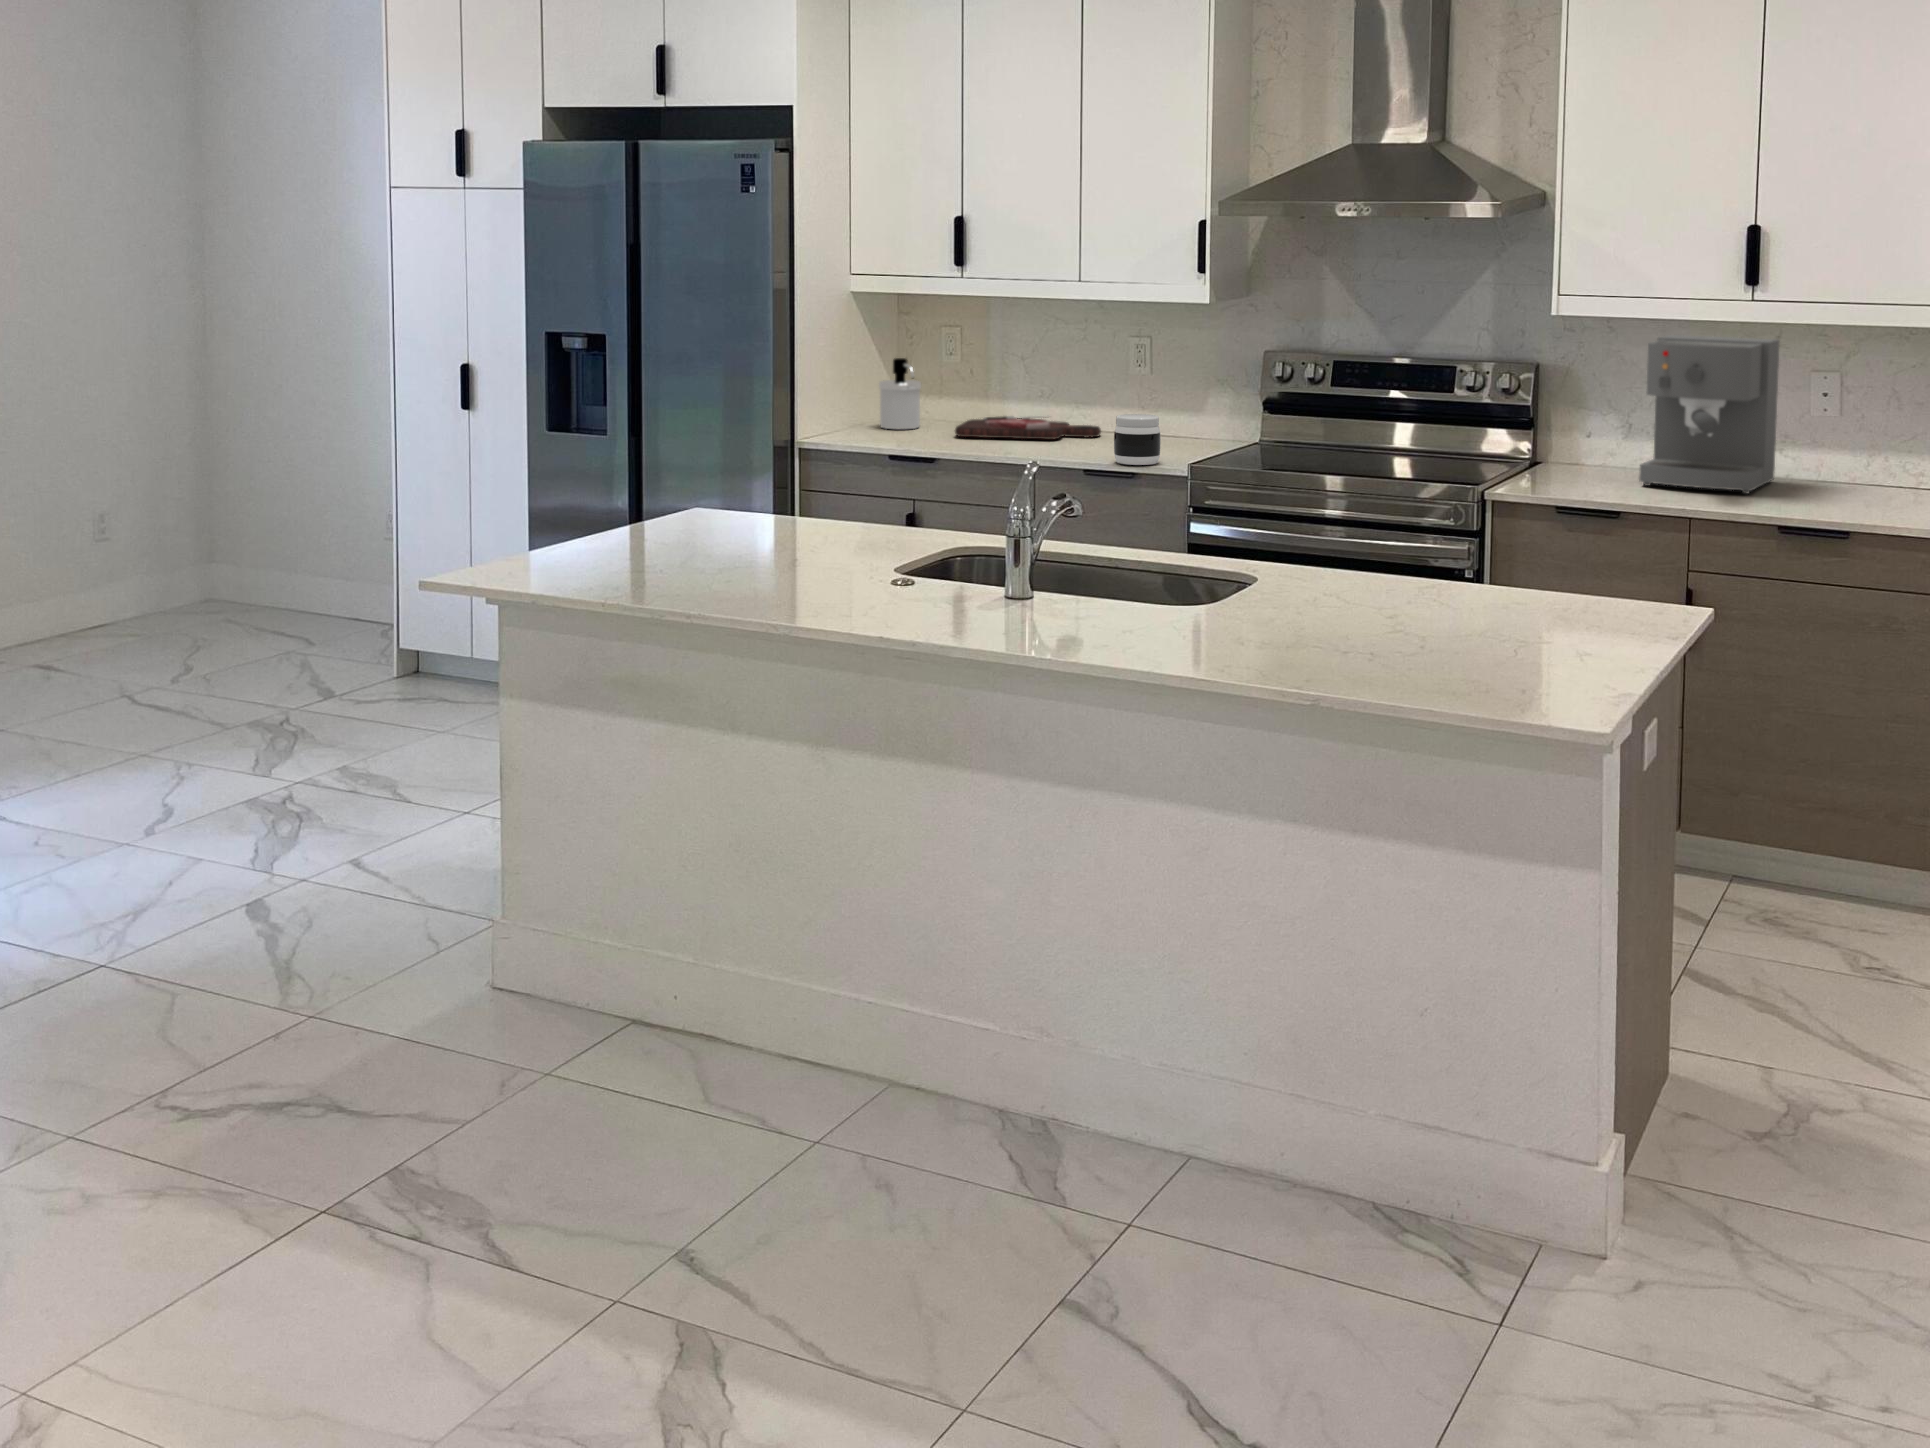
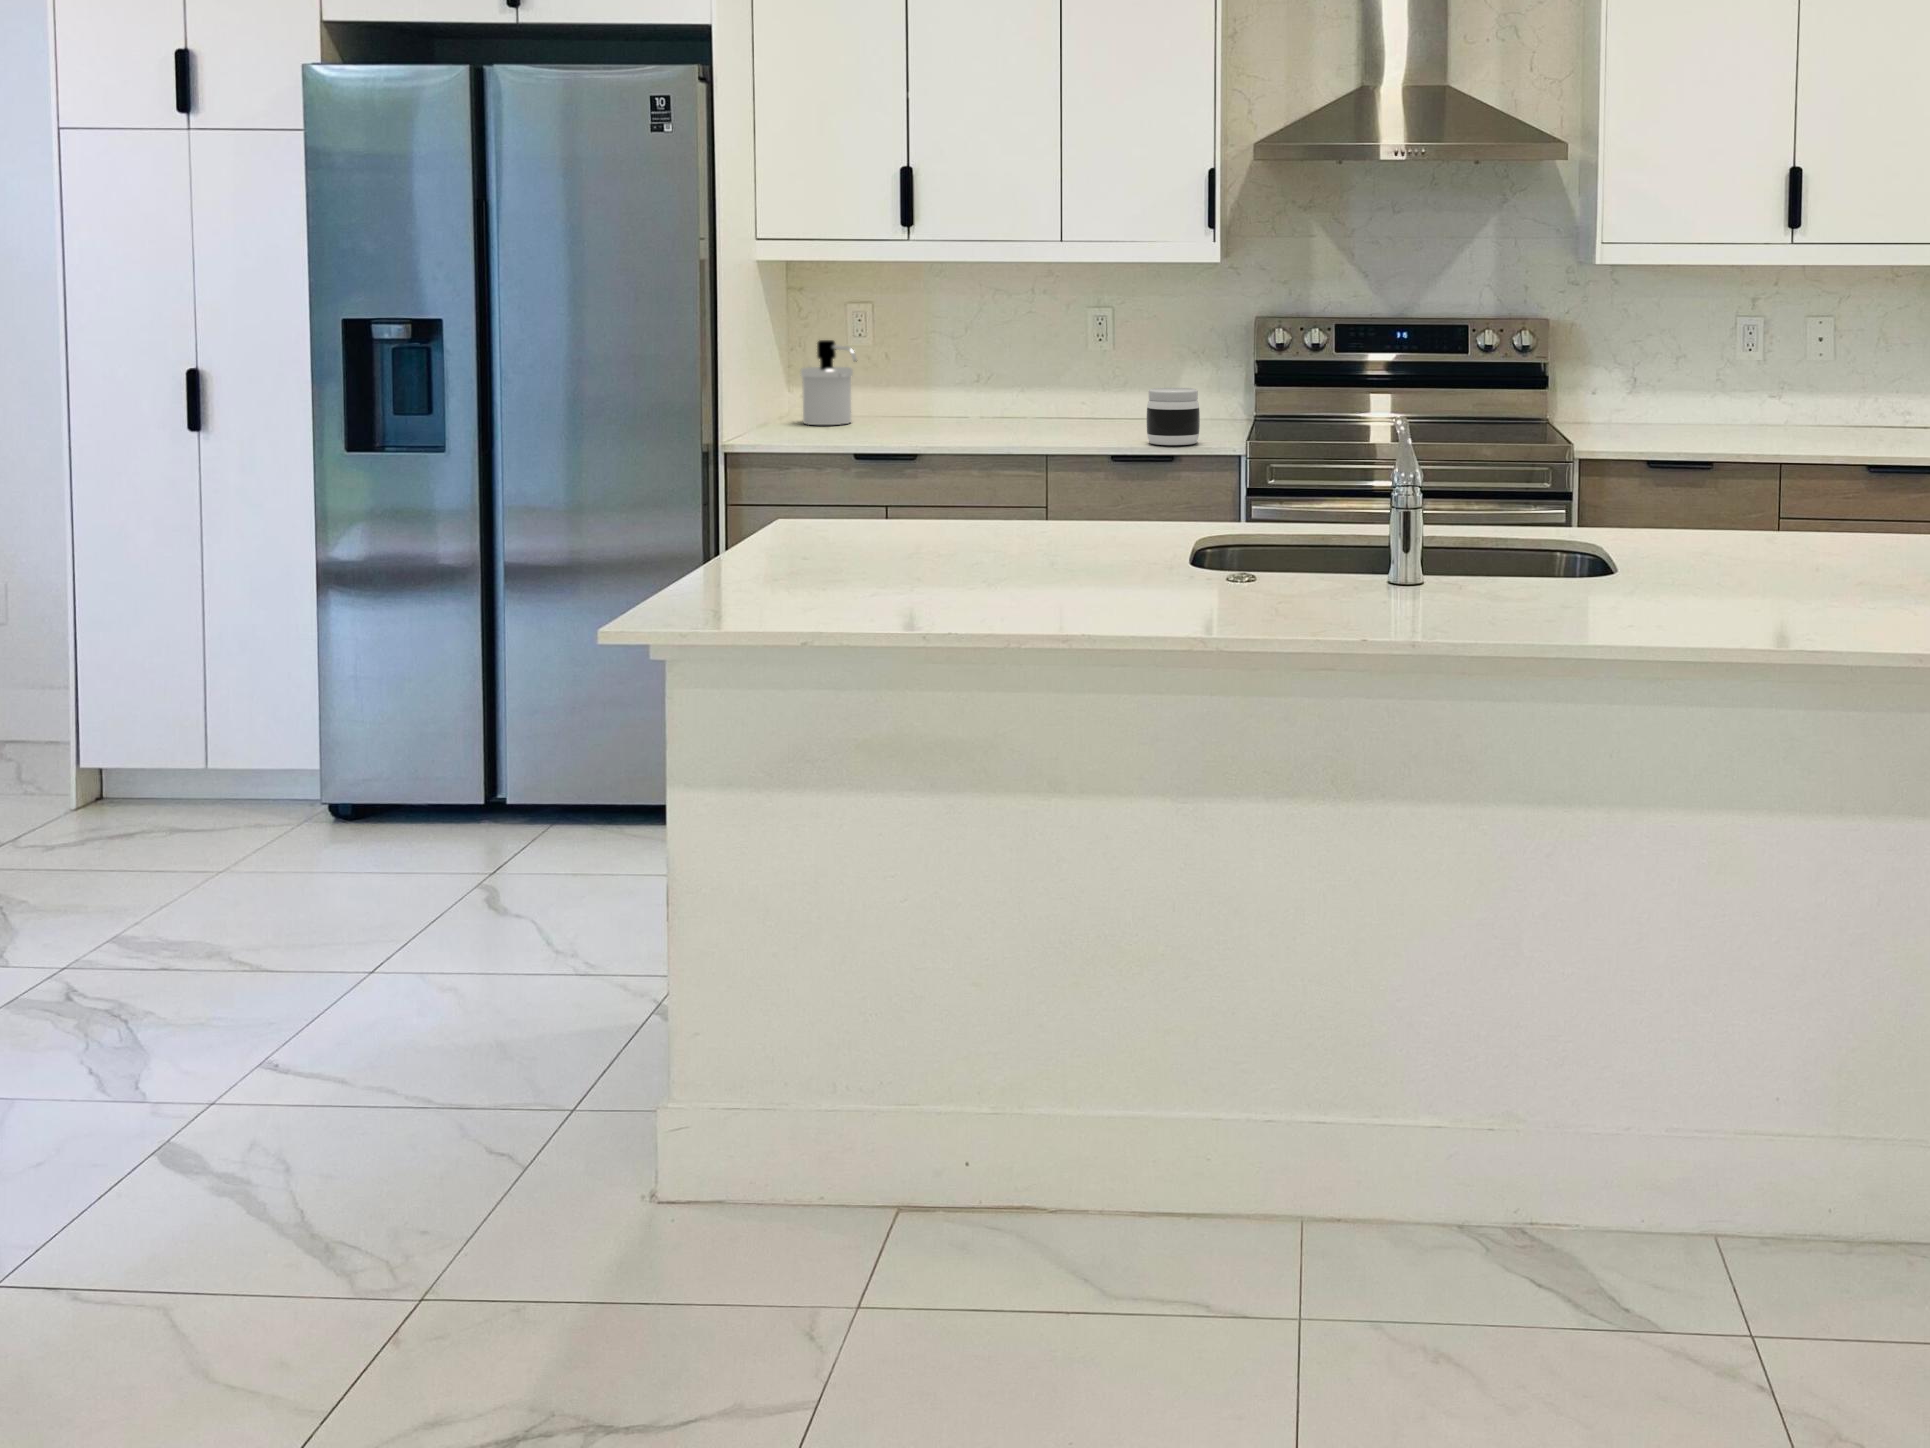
coffee maker: present [1639,335,1779,494] -> none [1682,285,1806,437]
cutting board: present [955,416,1101,439] -> none [908,400,1077,428]

